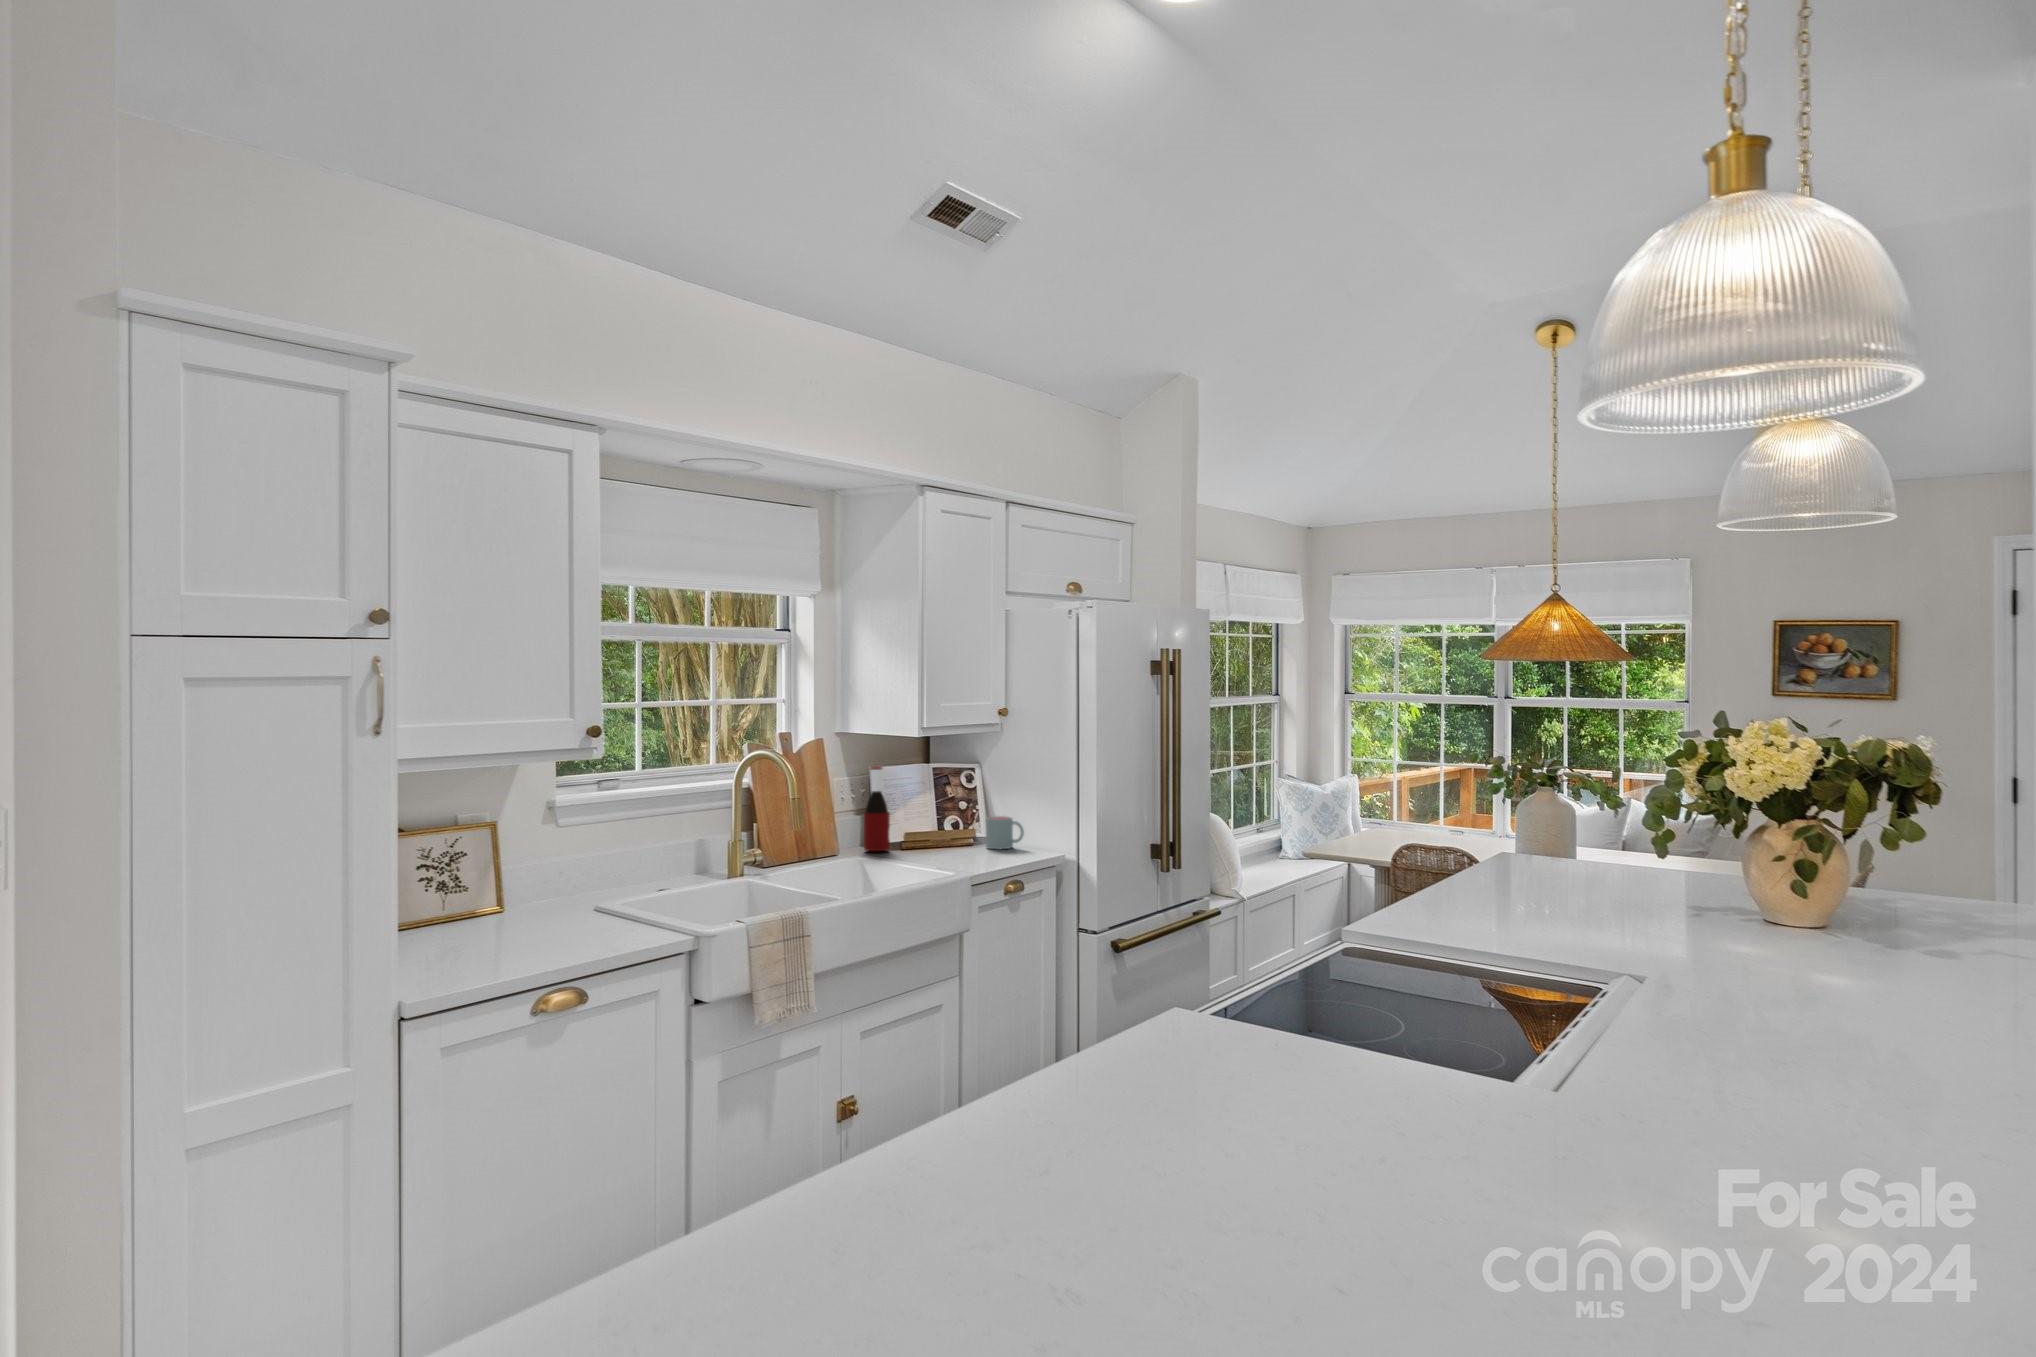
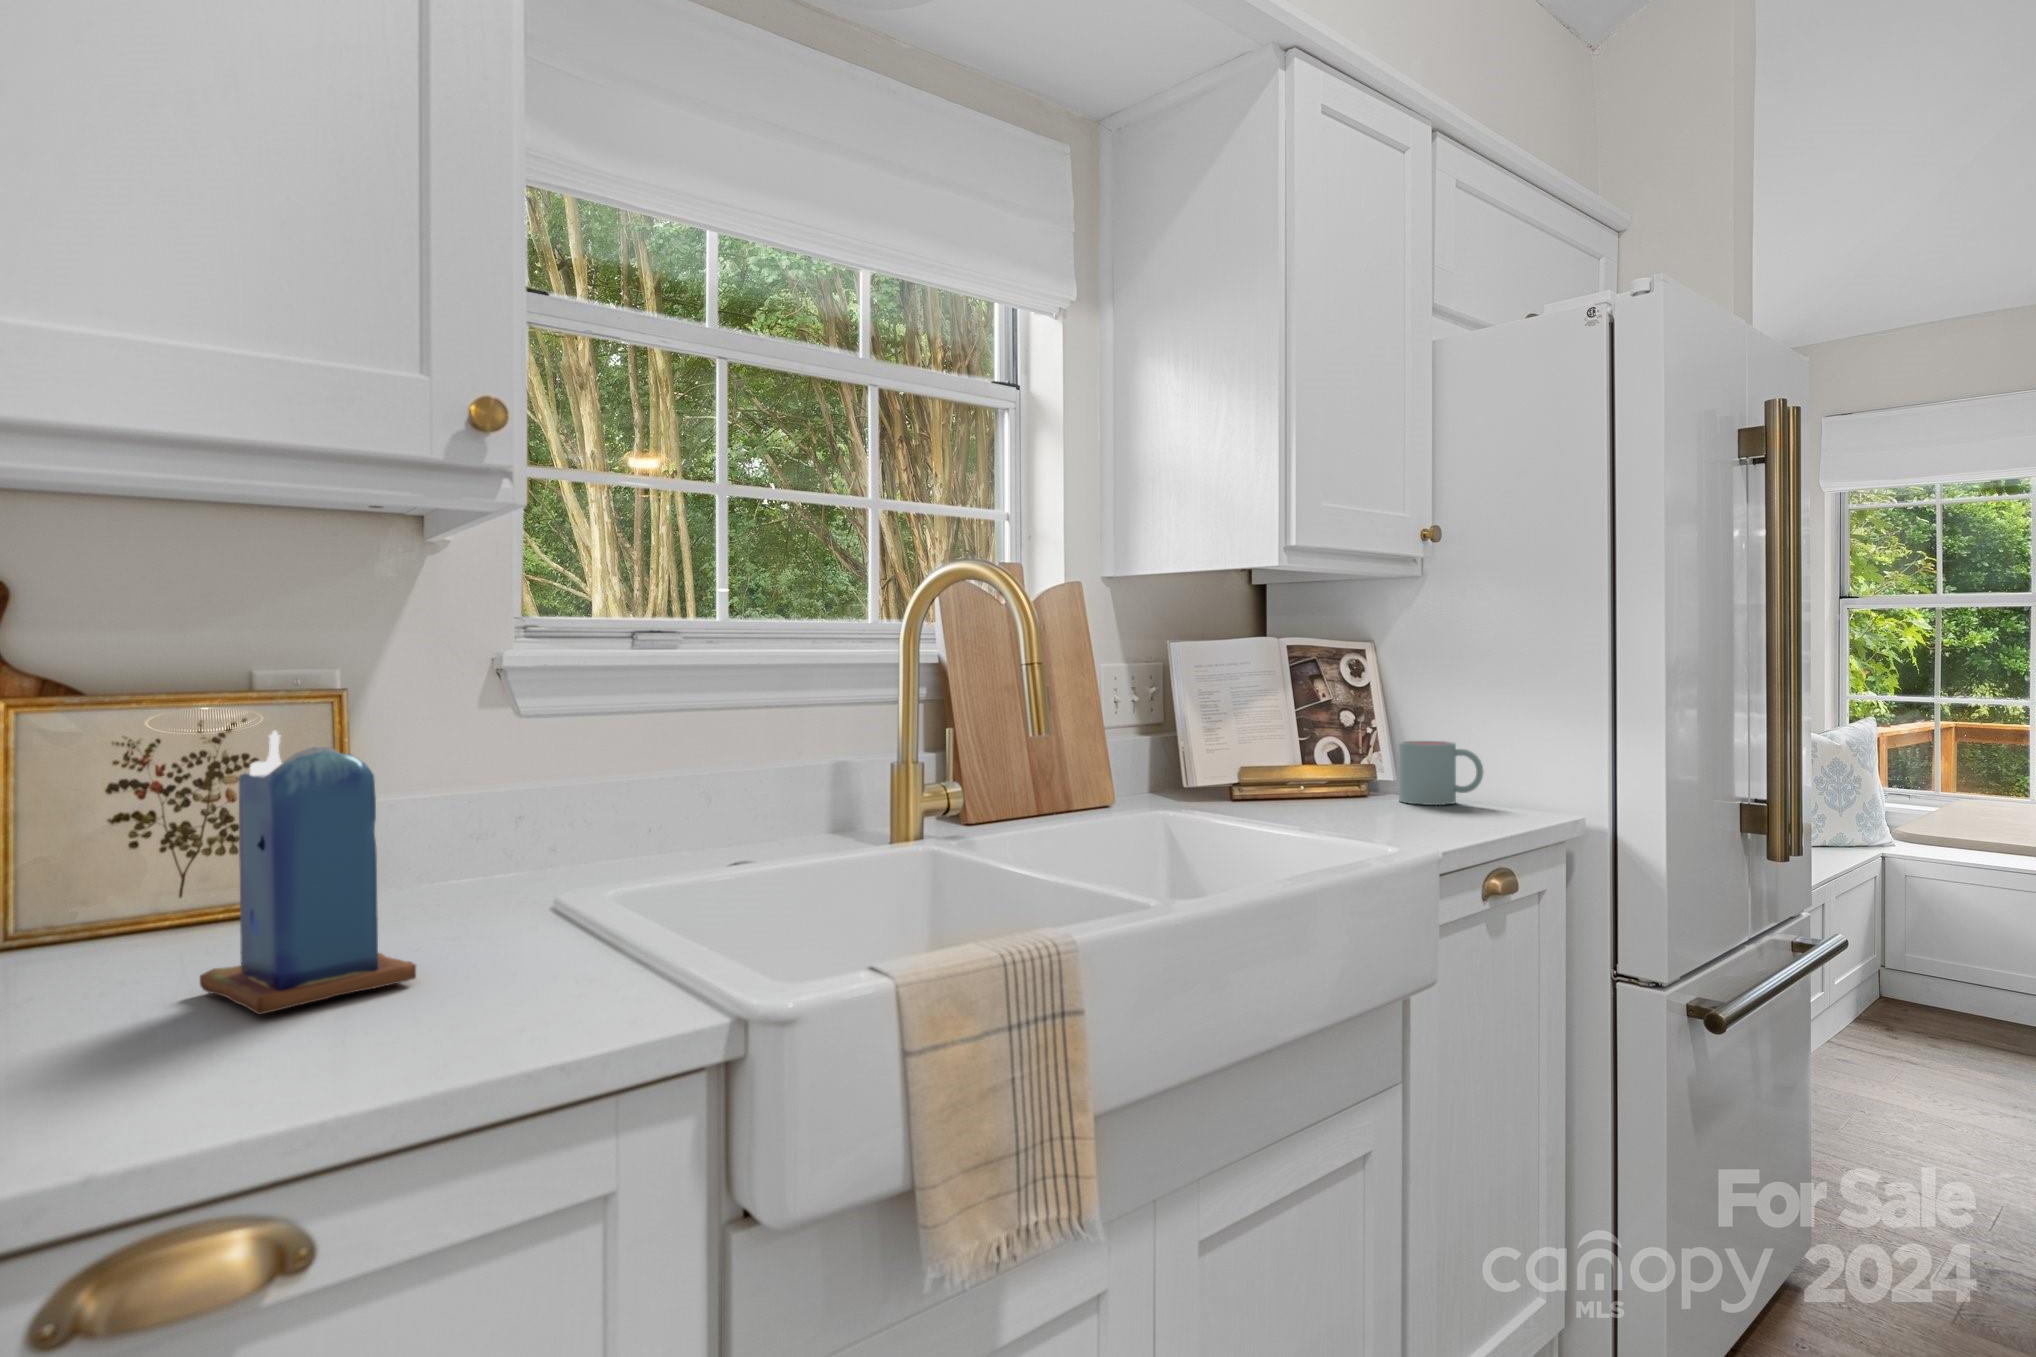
bottle: present [864,766,890,851] -> none [1159,635,1210,804]
candle: none [496,847,573,943] -> present [200,731,416,1014]

